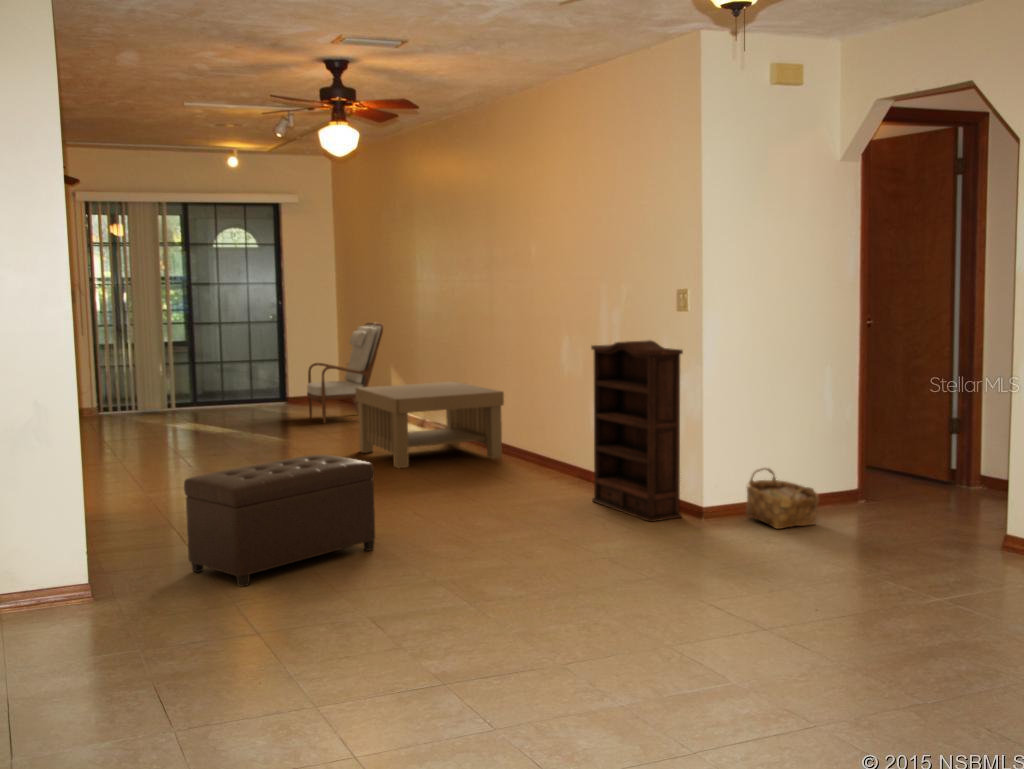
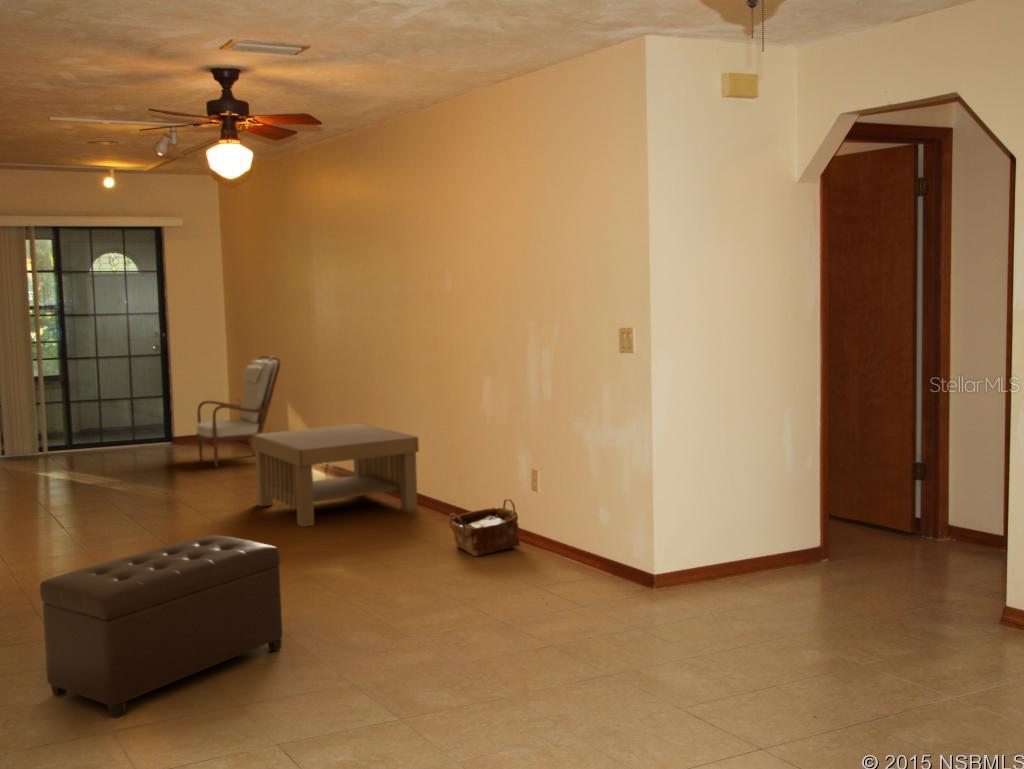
bookshelf: present [591,340,683,522] -> none [524,388,631,595]
woven basket: present [746,468,819,529] -> present [450,499,519,556]

